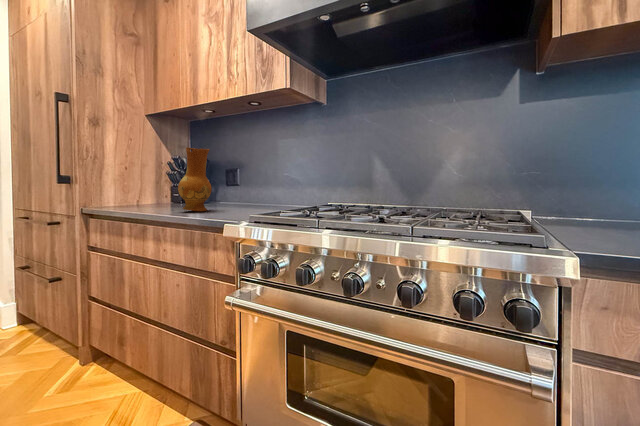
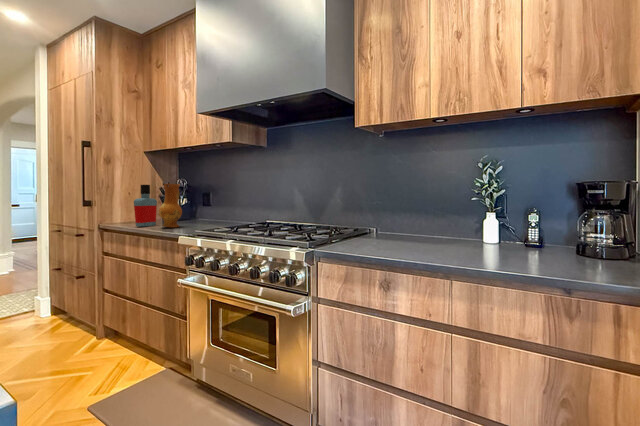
bottle: none [137,151,169,210] -> present [134,185,157,226]

